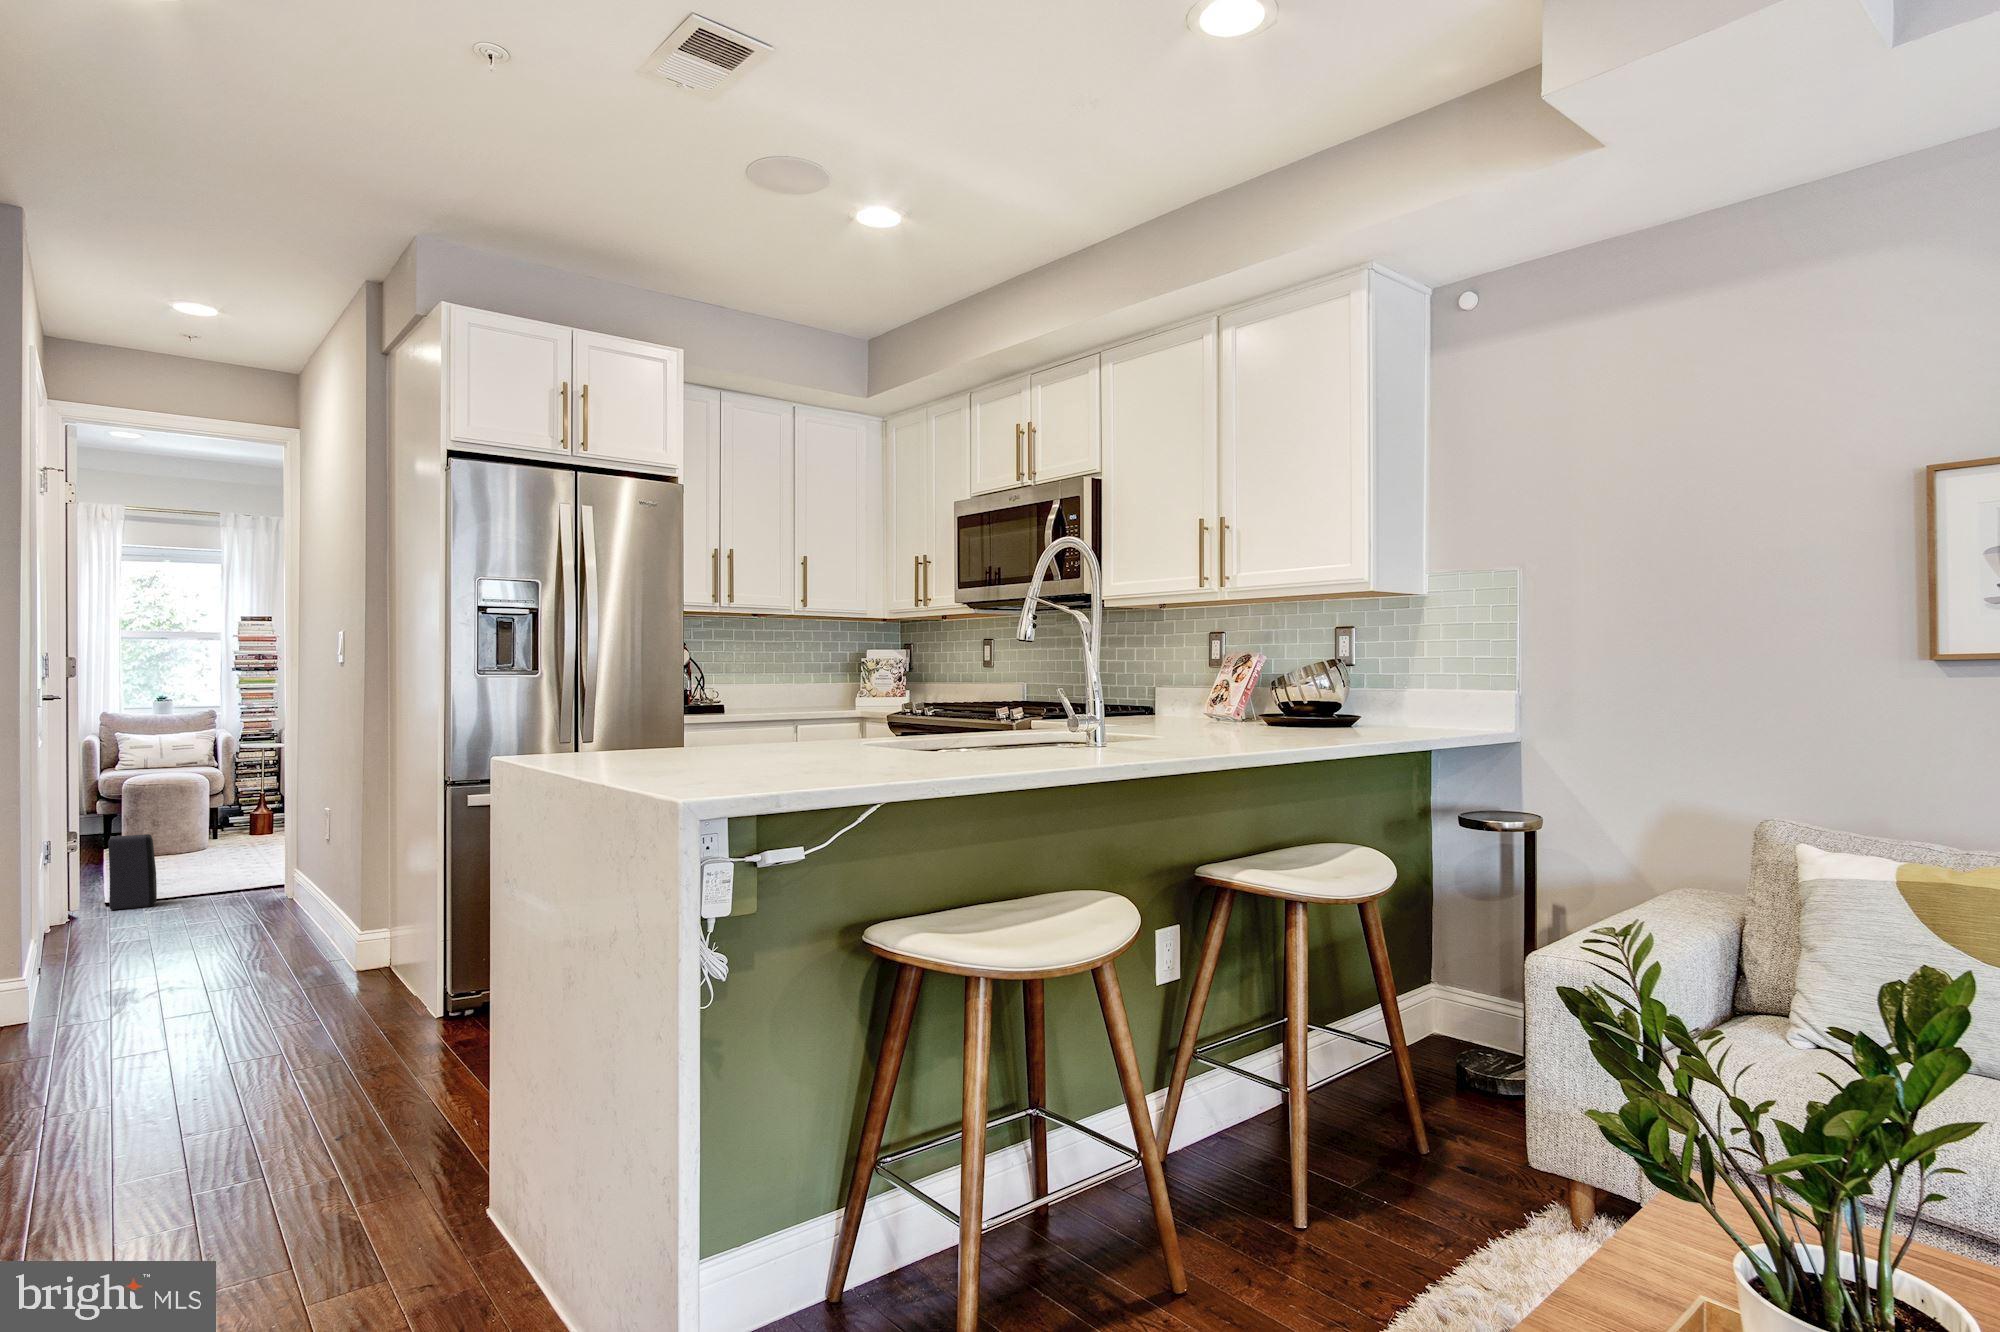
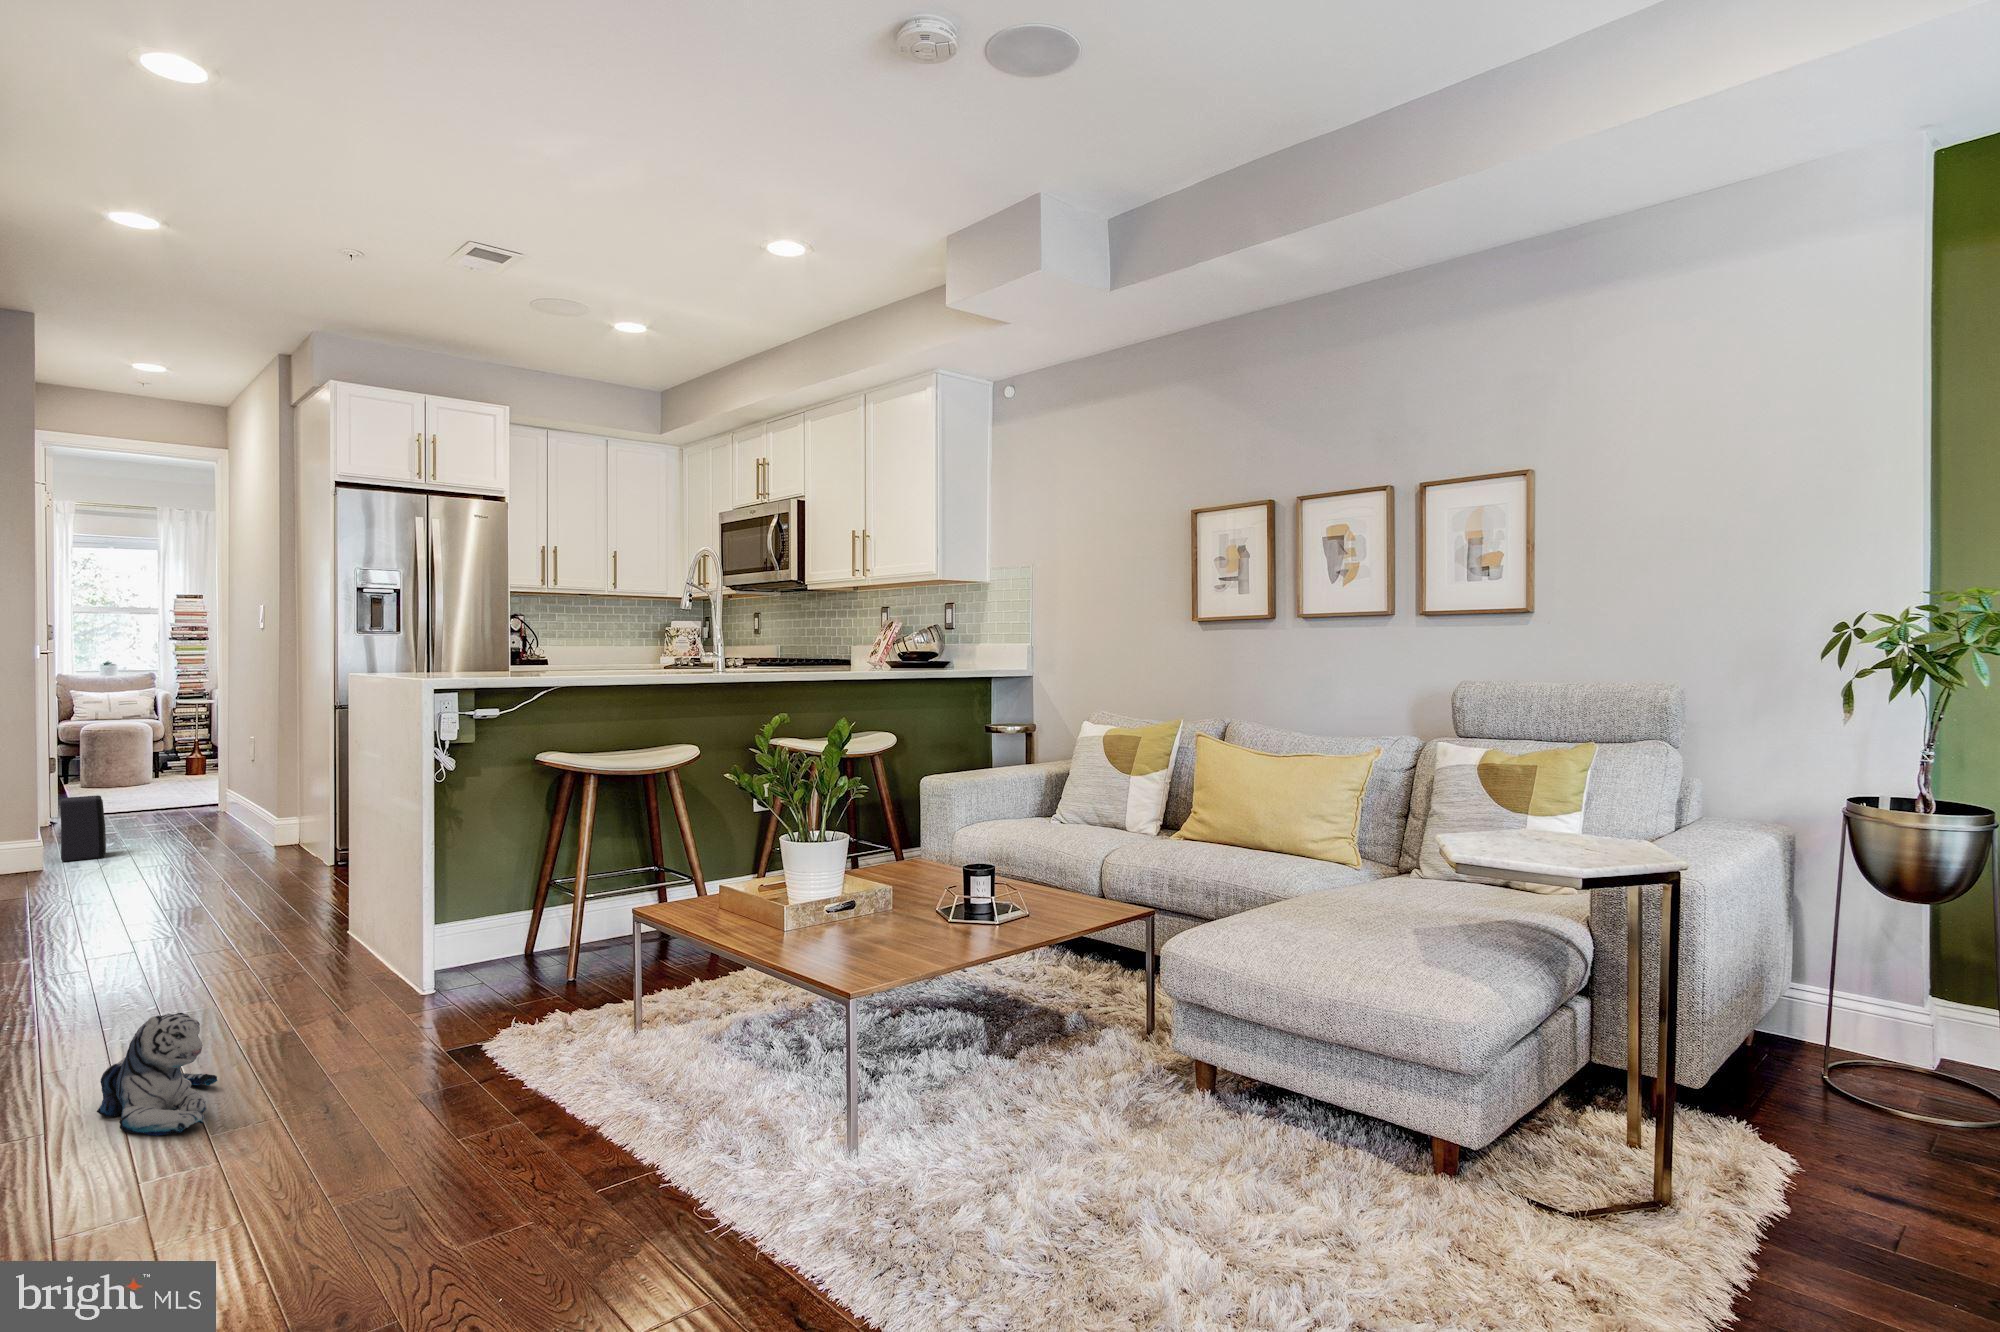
plush toy: none [116,1018,247,1155] -> present [97,1013,217,1136]

